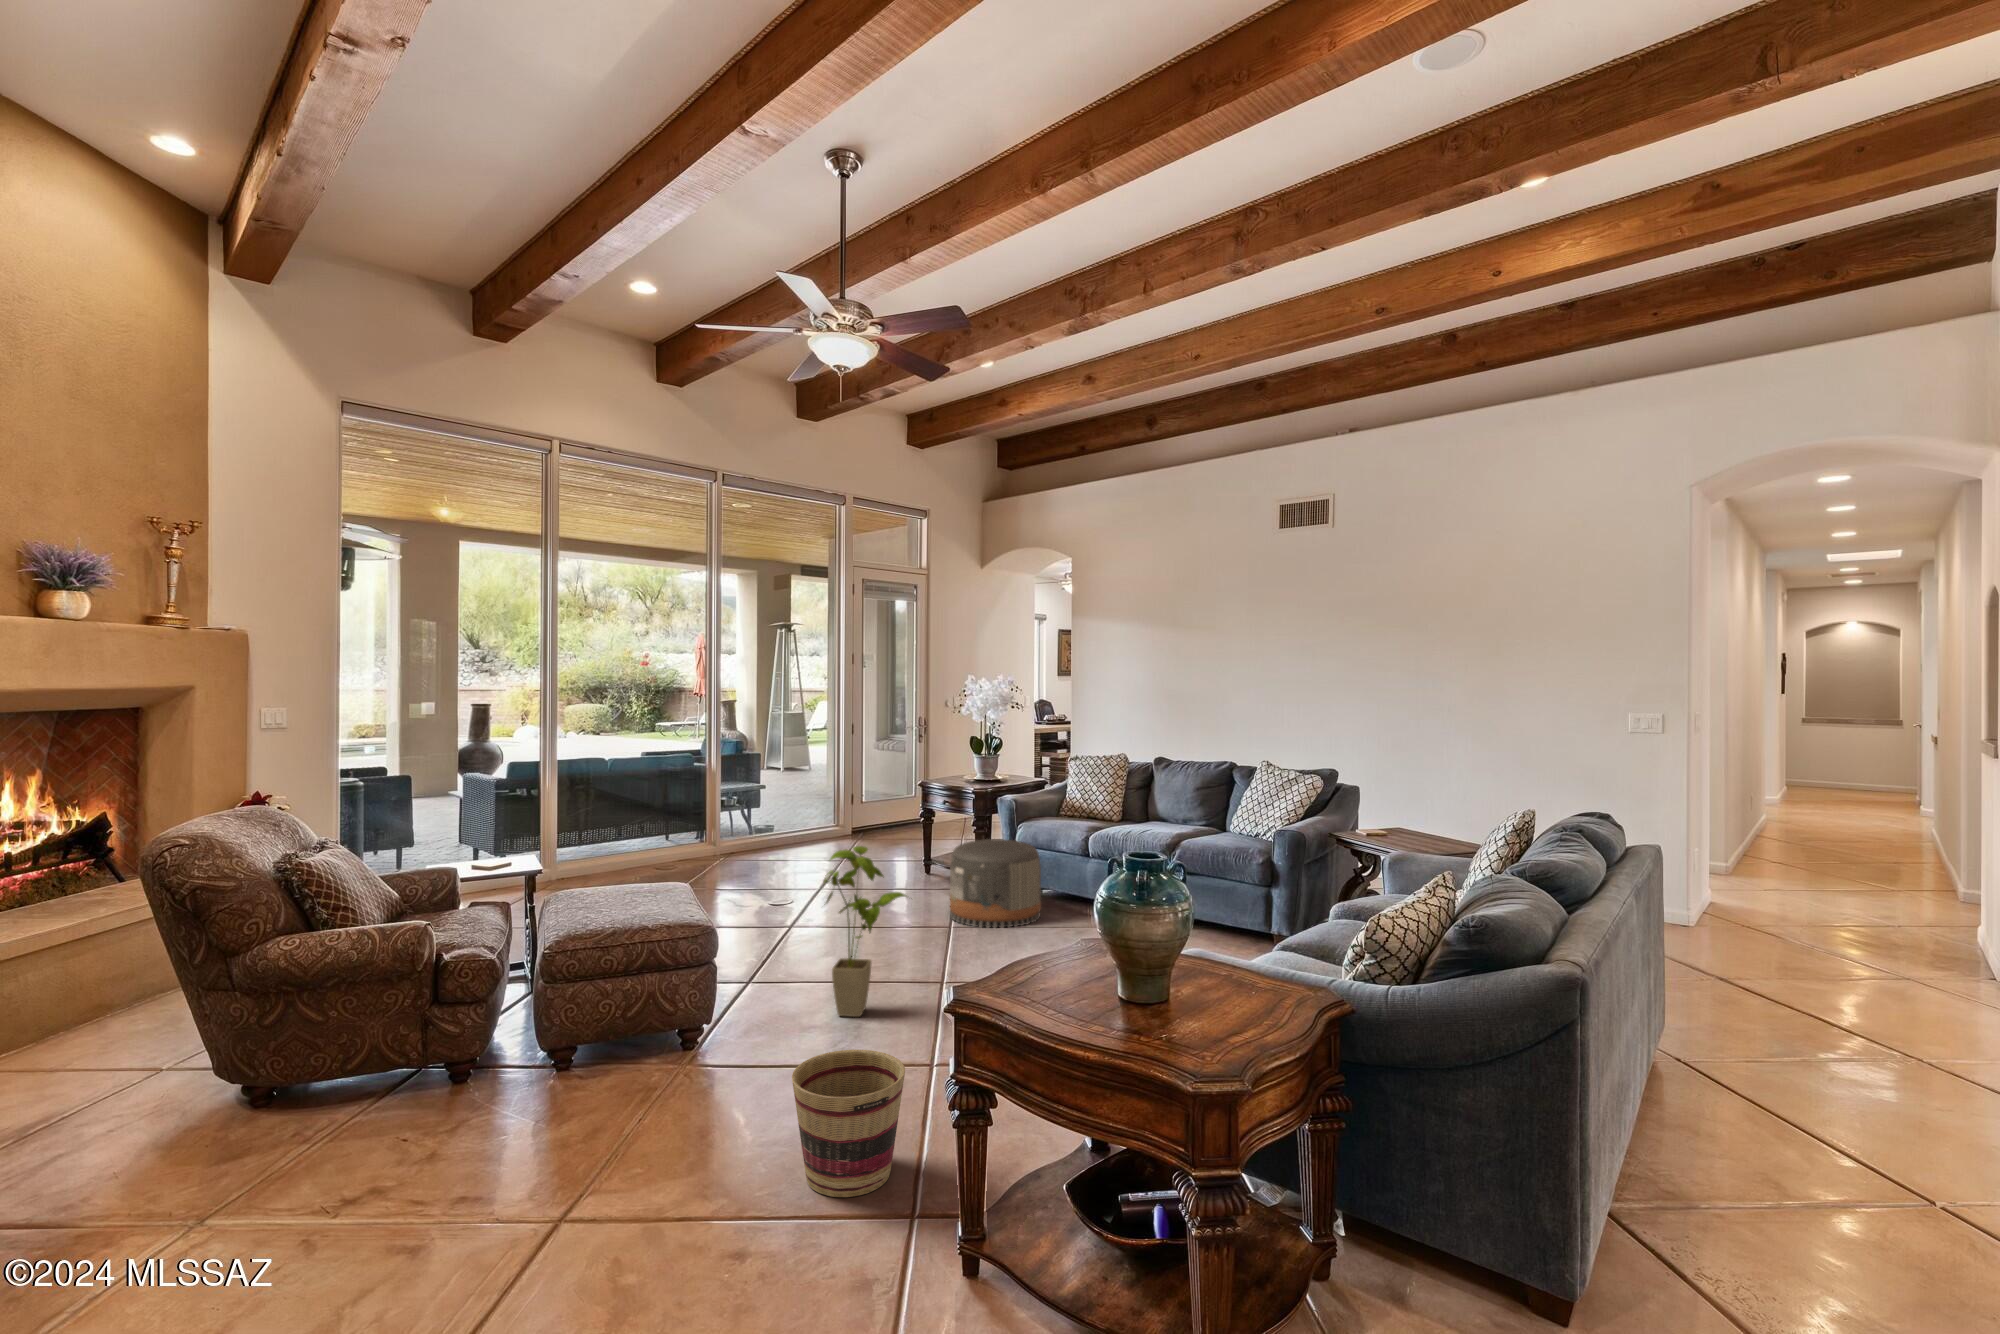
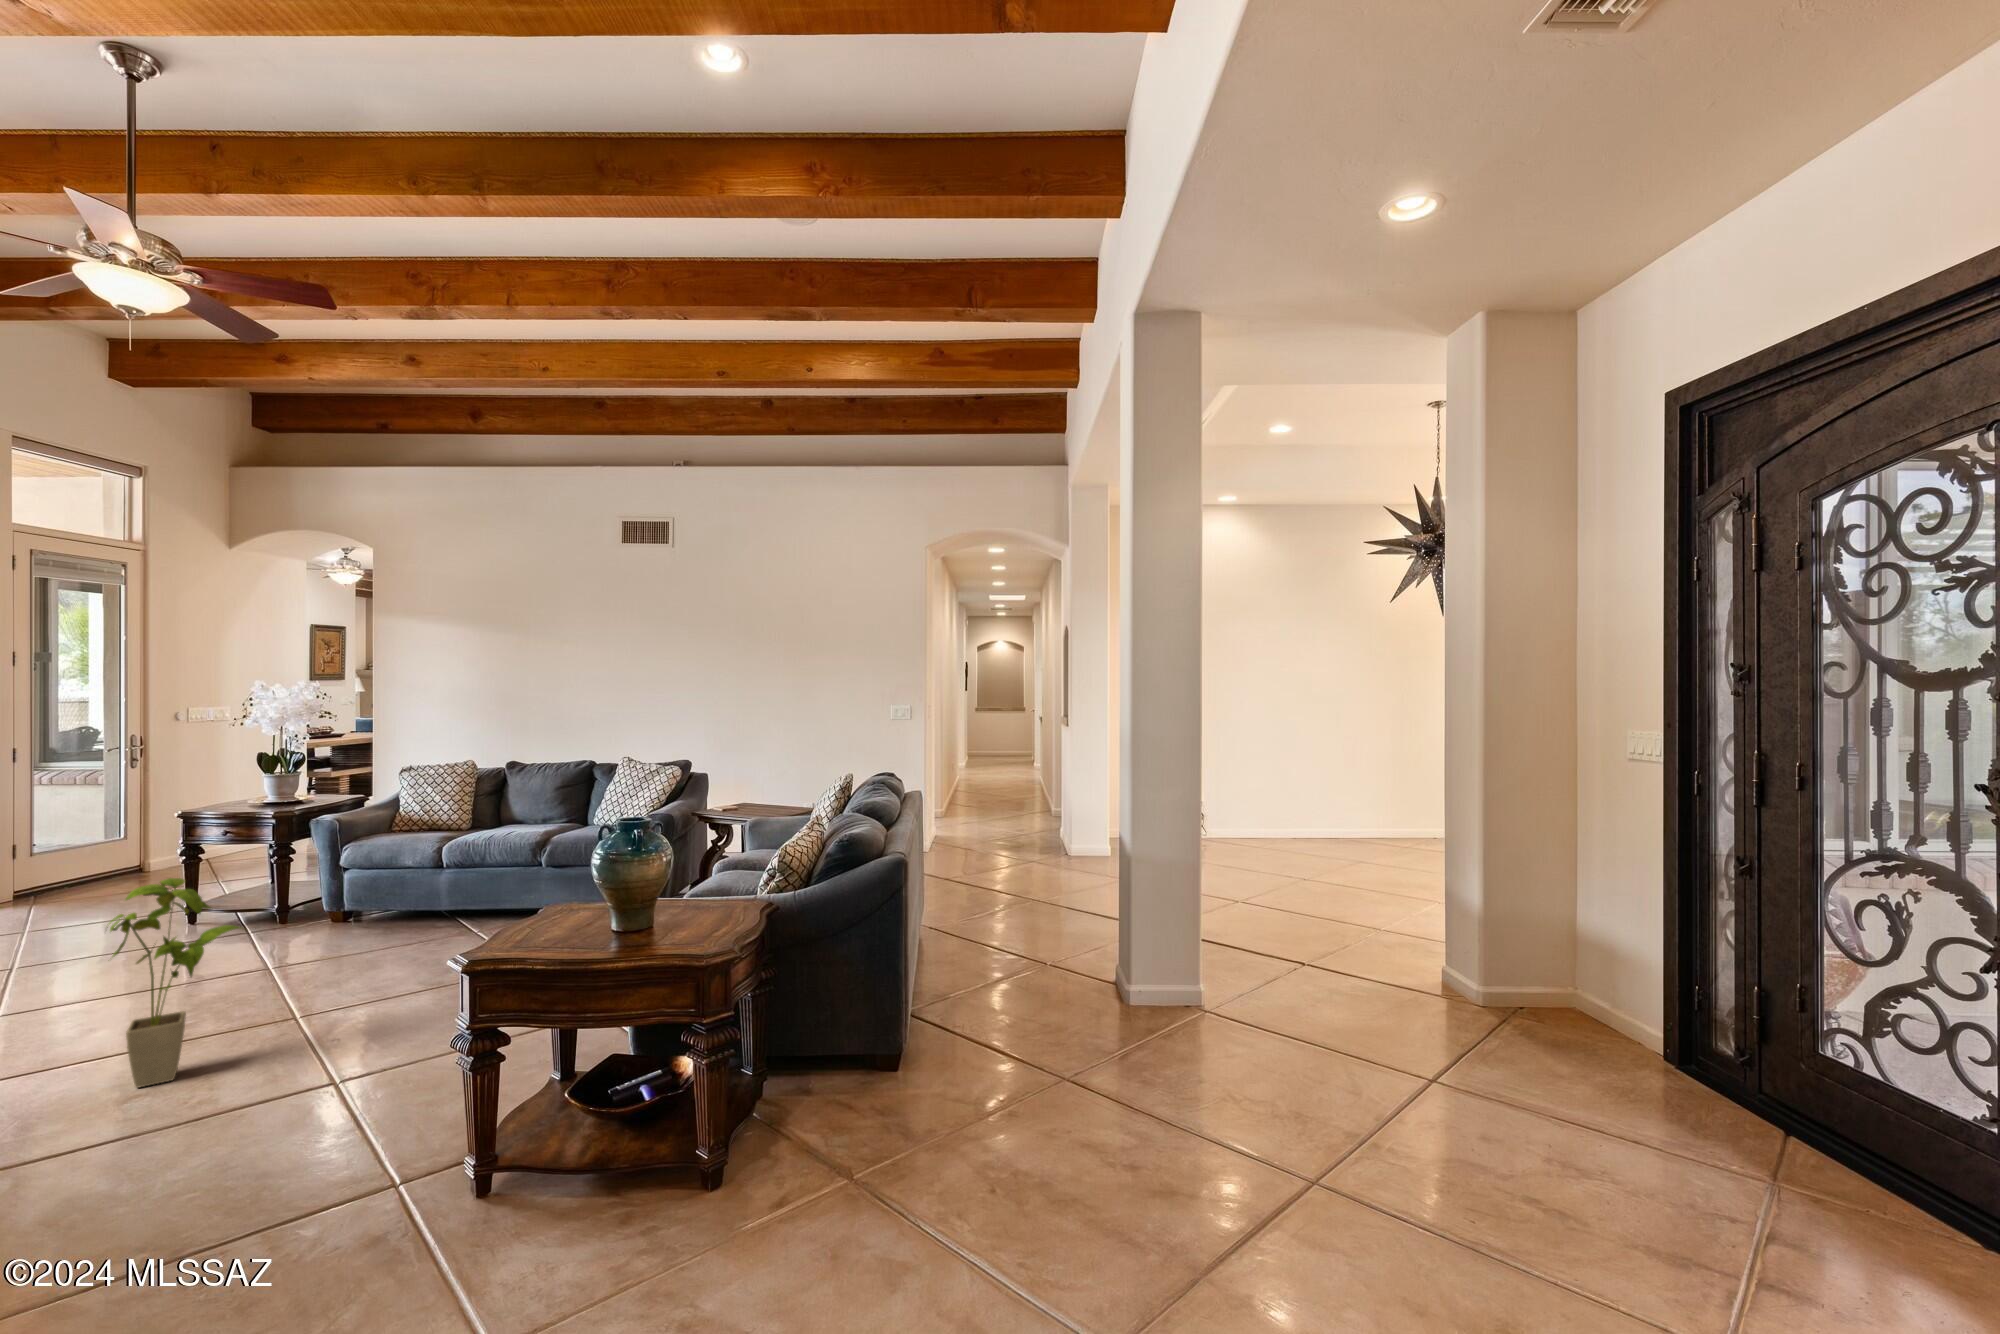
pouf: present [950,839,1041,928] -> none [257,861,383,963]
basket: present [792,1050,905,1197] -> none [156,1078,319,1250]

